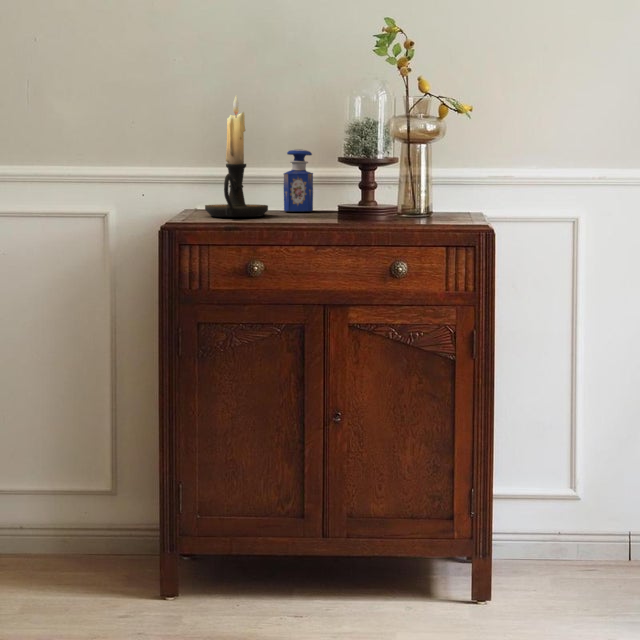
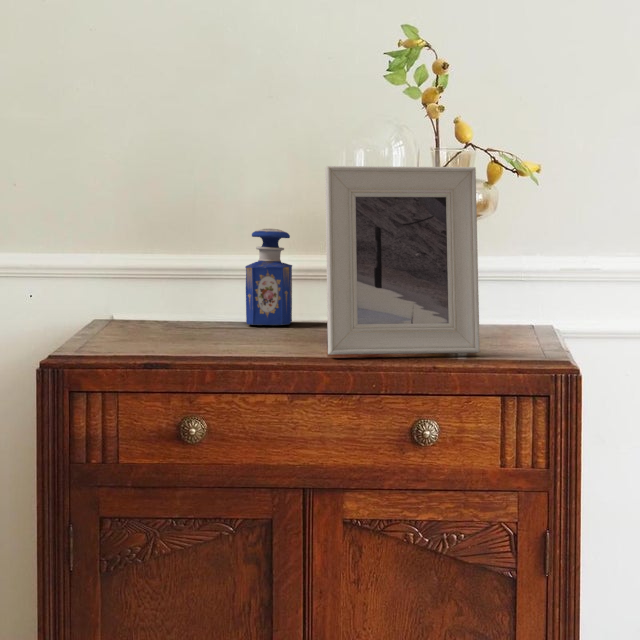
candle holder: present [205,96,268,217] -> none [119,146,218,339]
picture frame: none [338,106,433,223] -> present [325,166,480,354]

